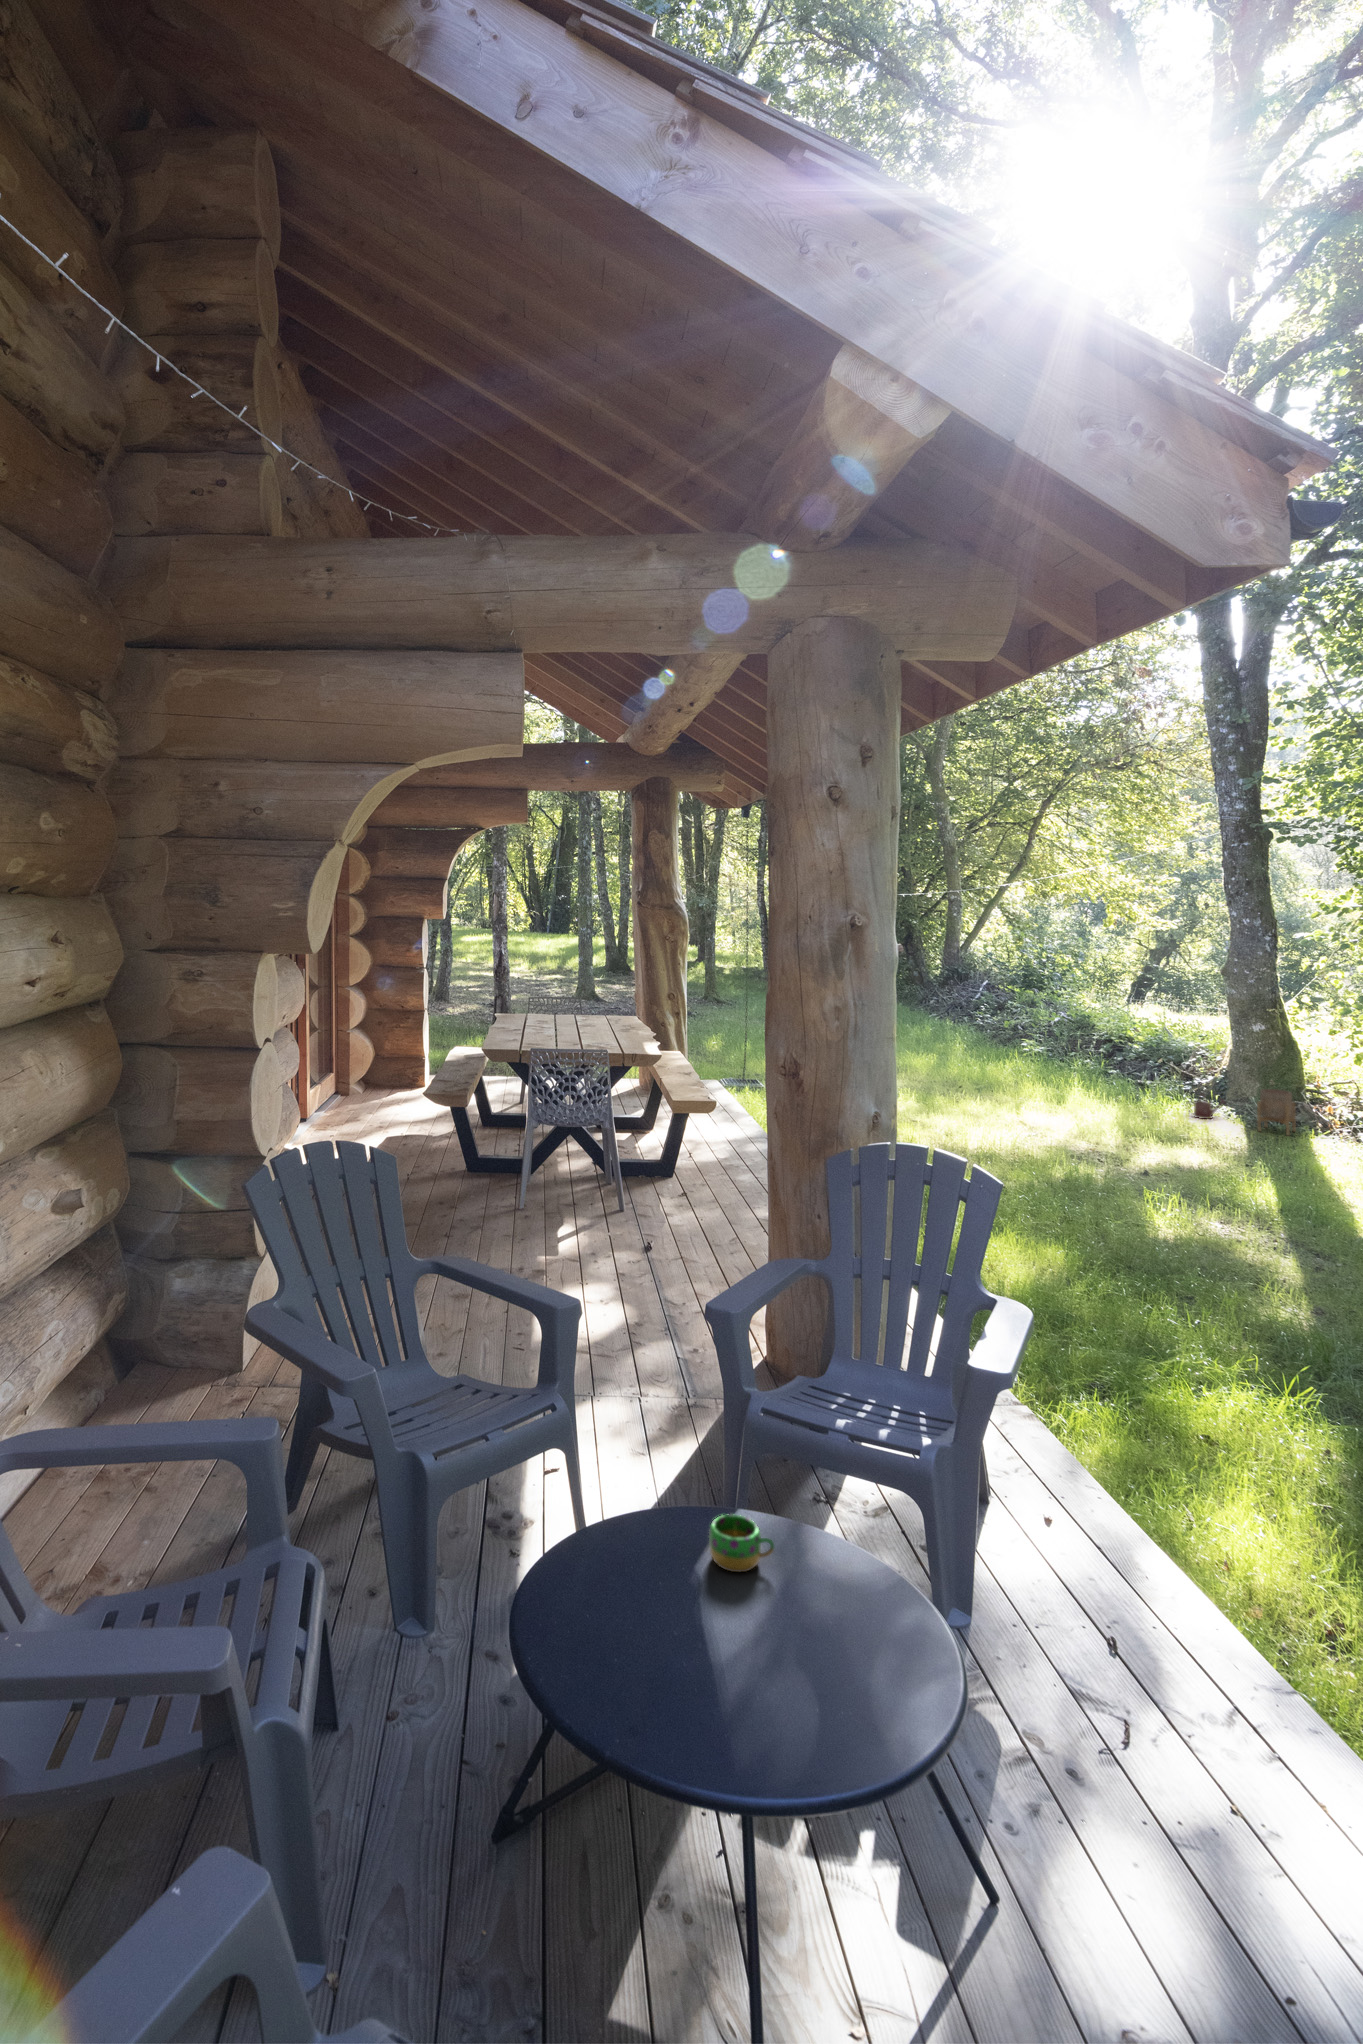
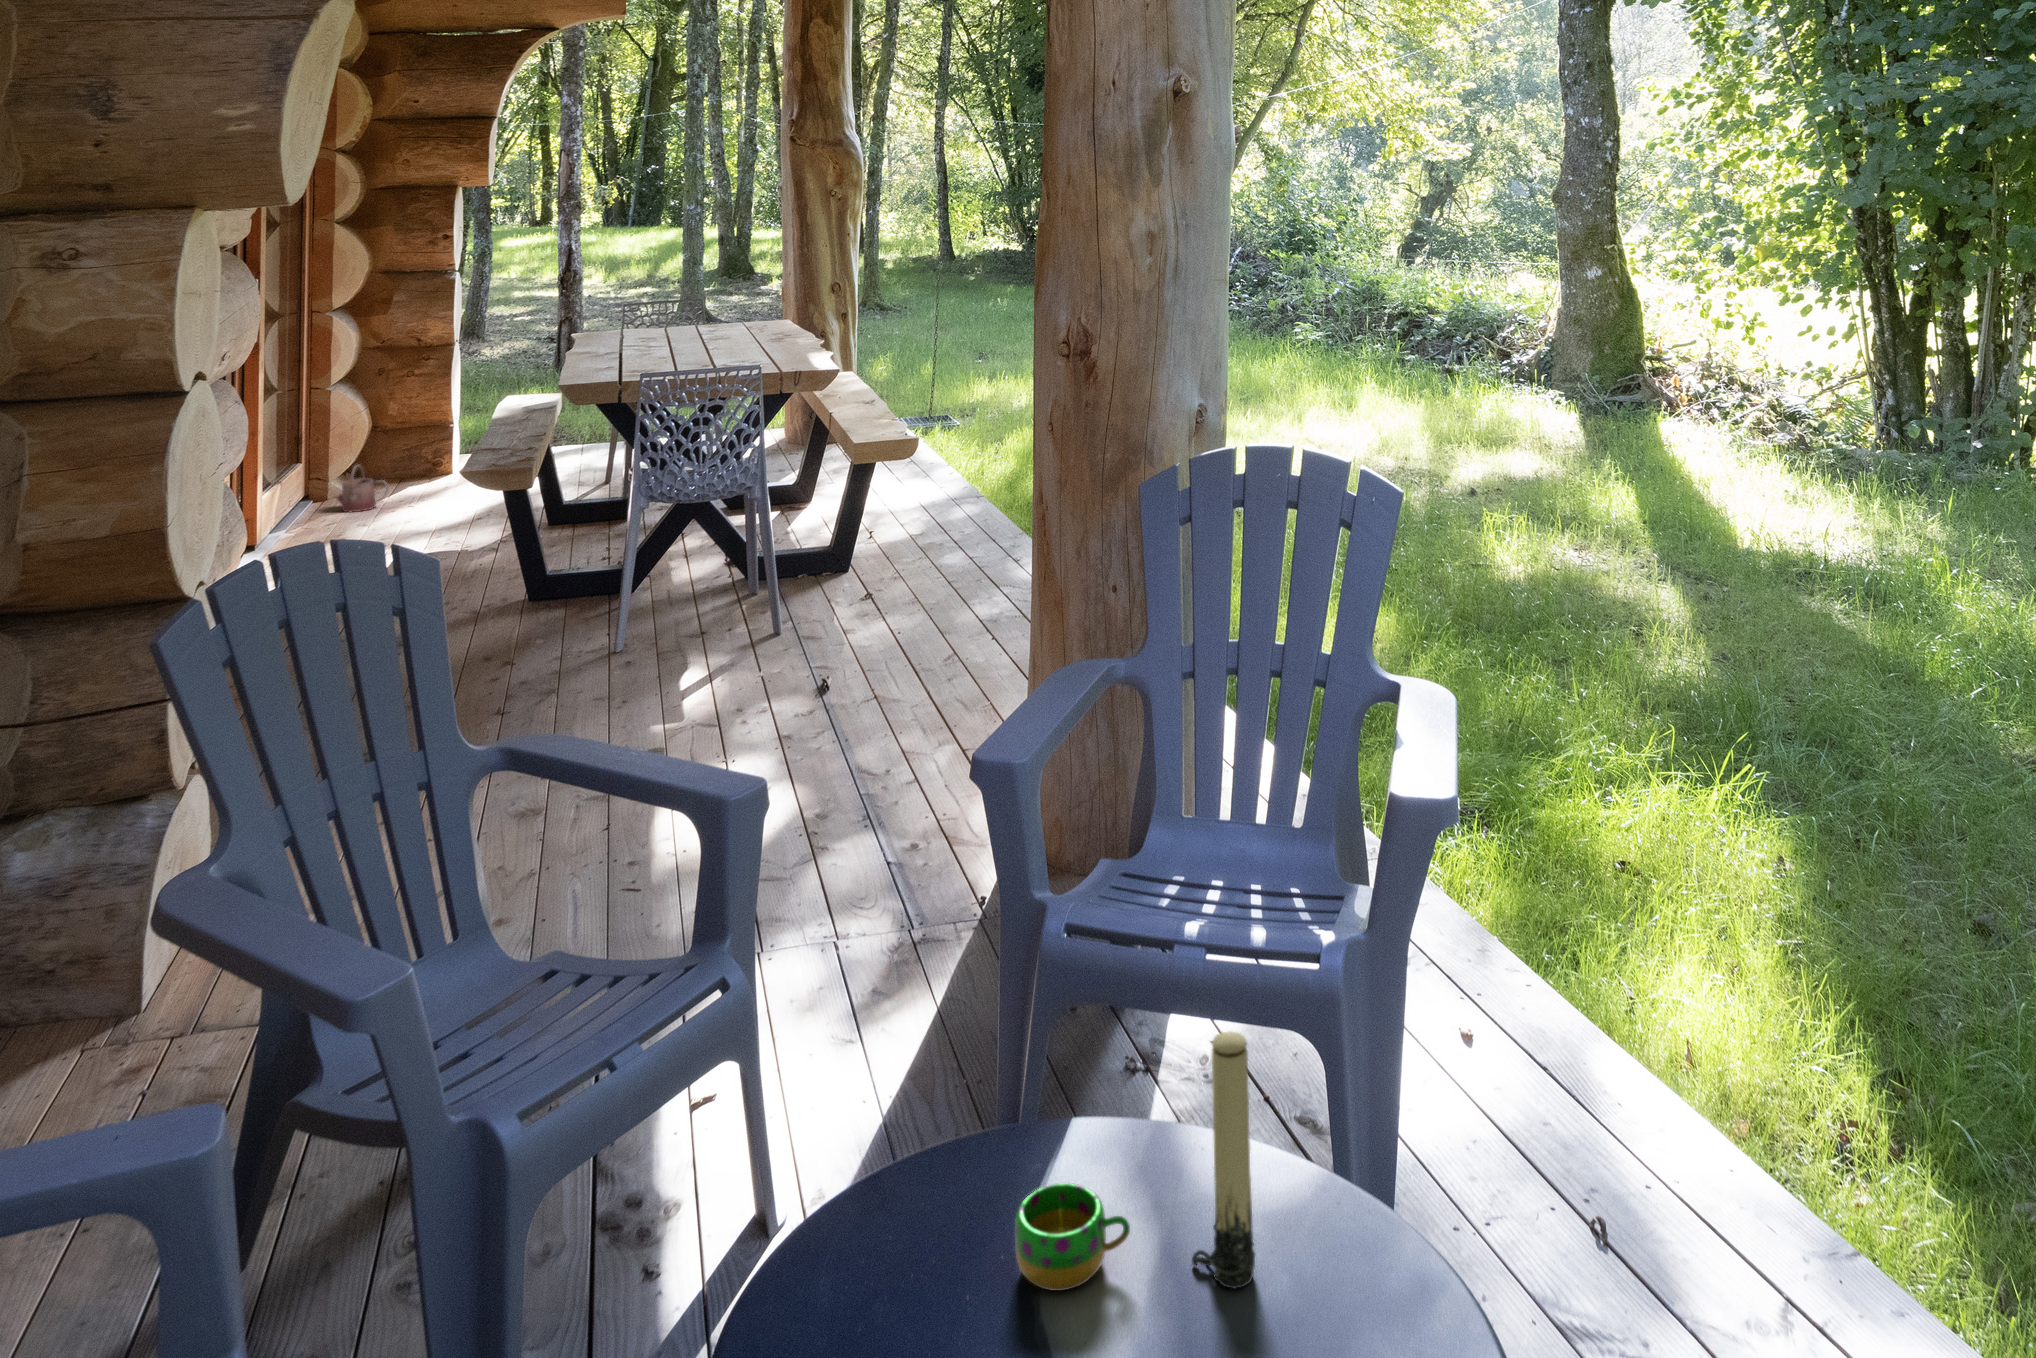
planter: present [1257,1089,1296,1135] -> none [1587,362,1628,418]
watering can: present [1189,1094,1225,1119] -> present [337,465,389,512]
candle: none [810,1439,846,1594] -> present [1192,1032,1255,1288]

